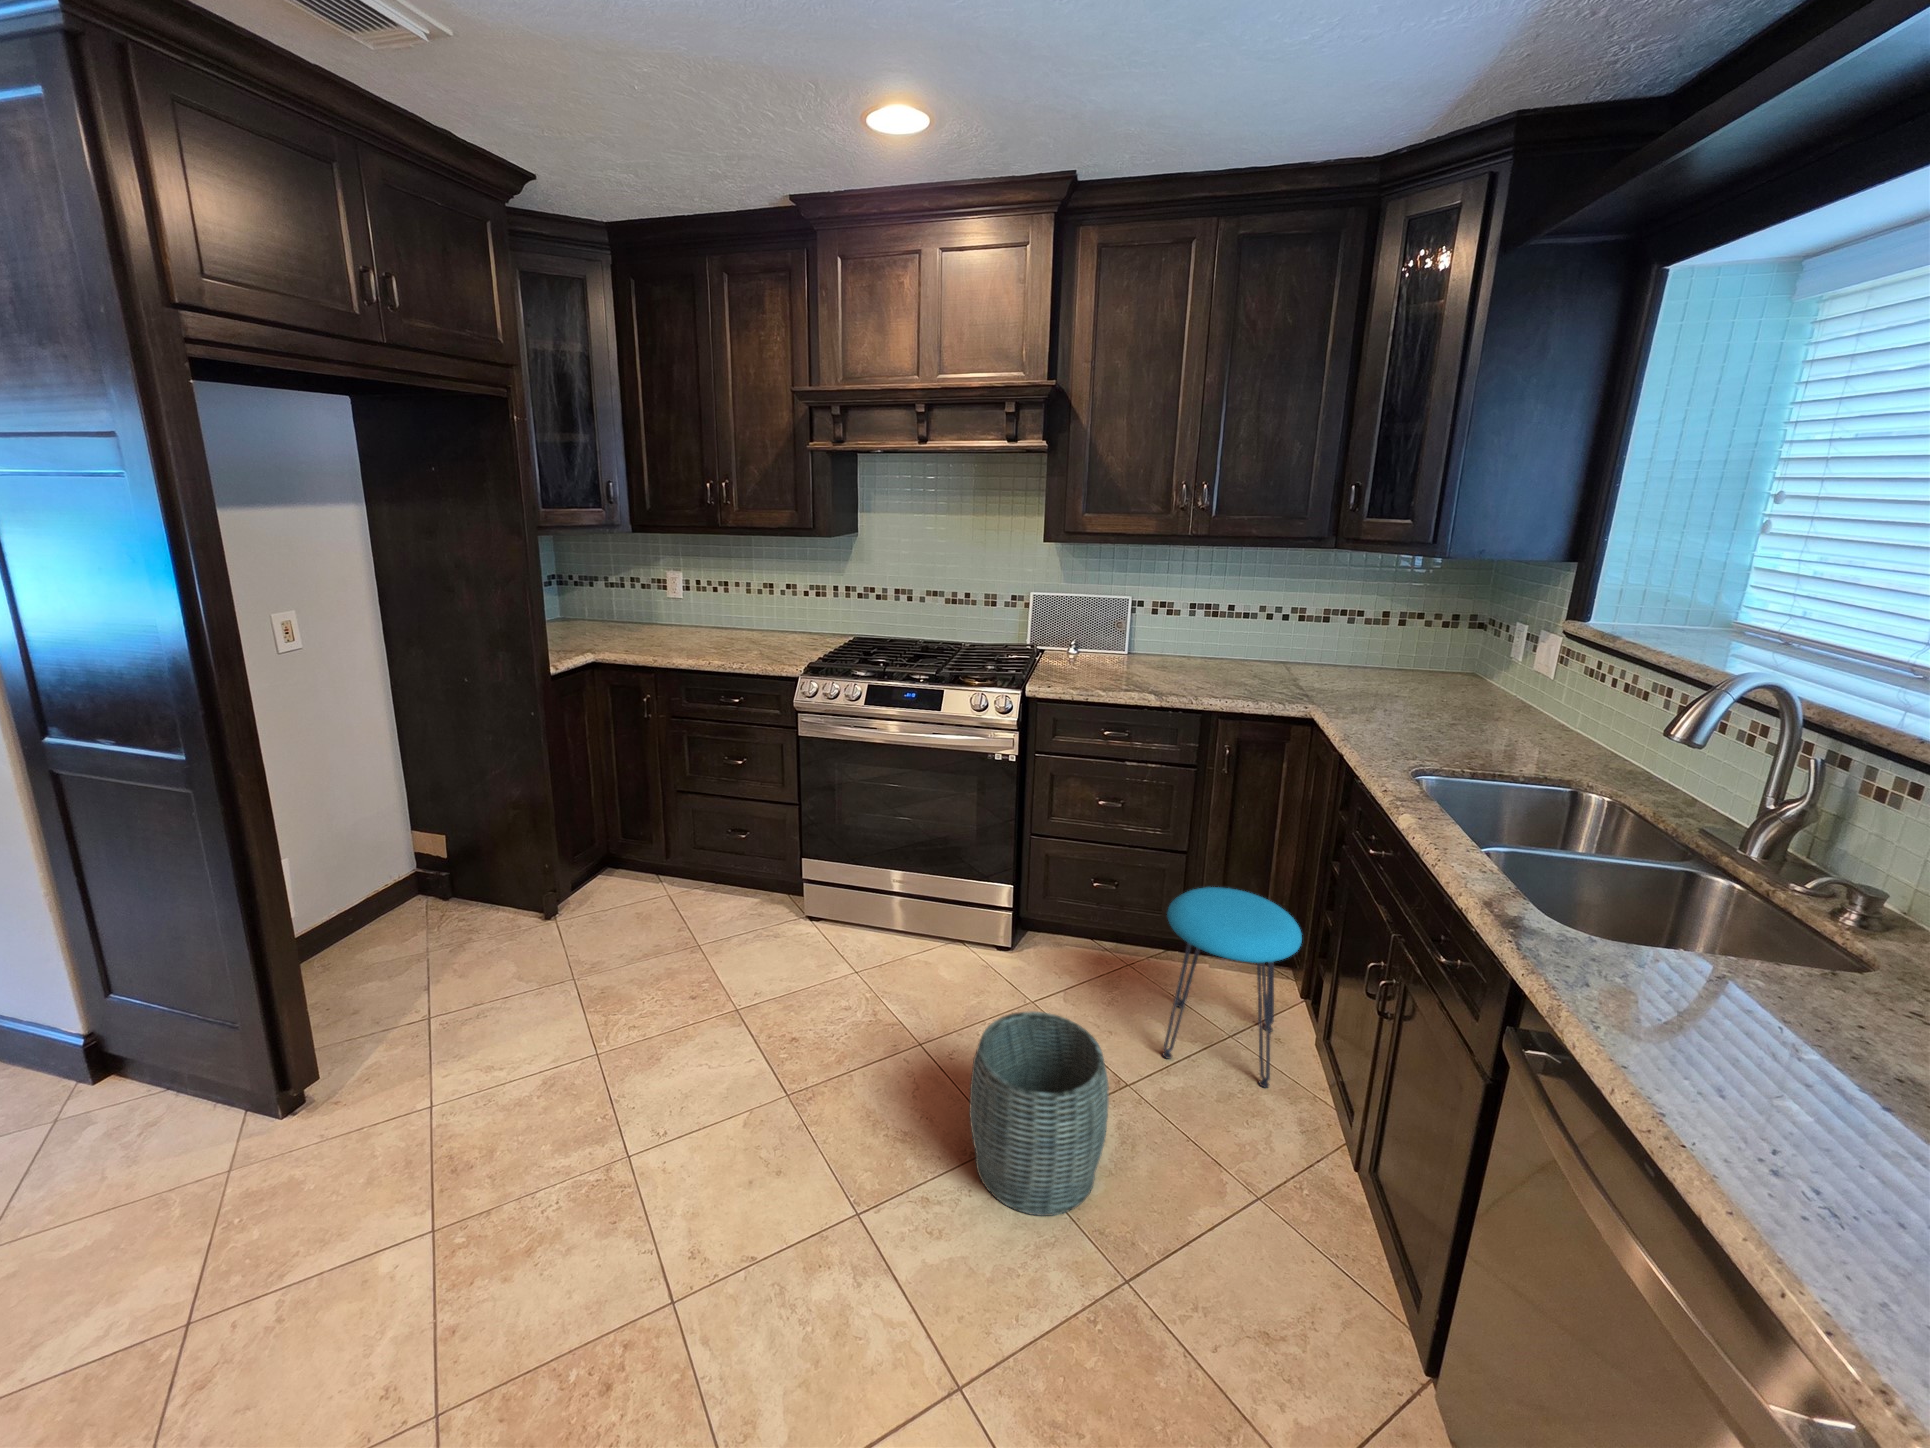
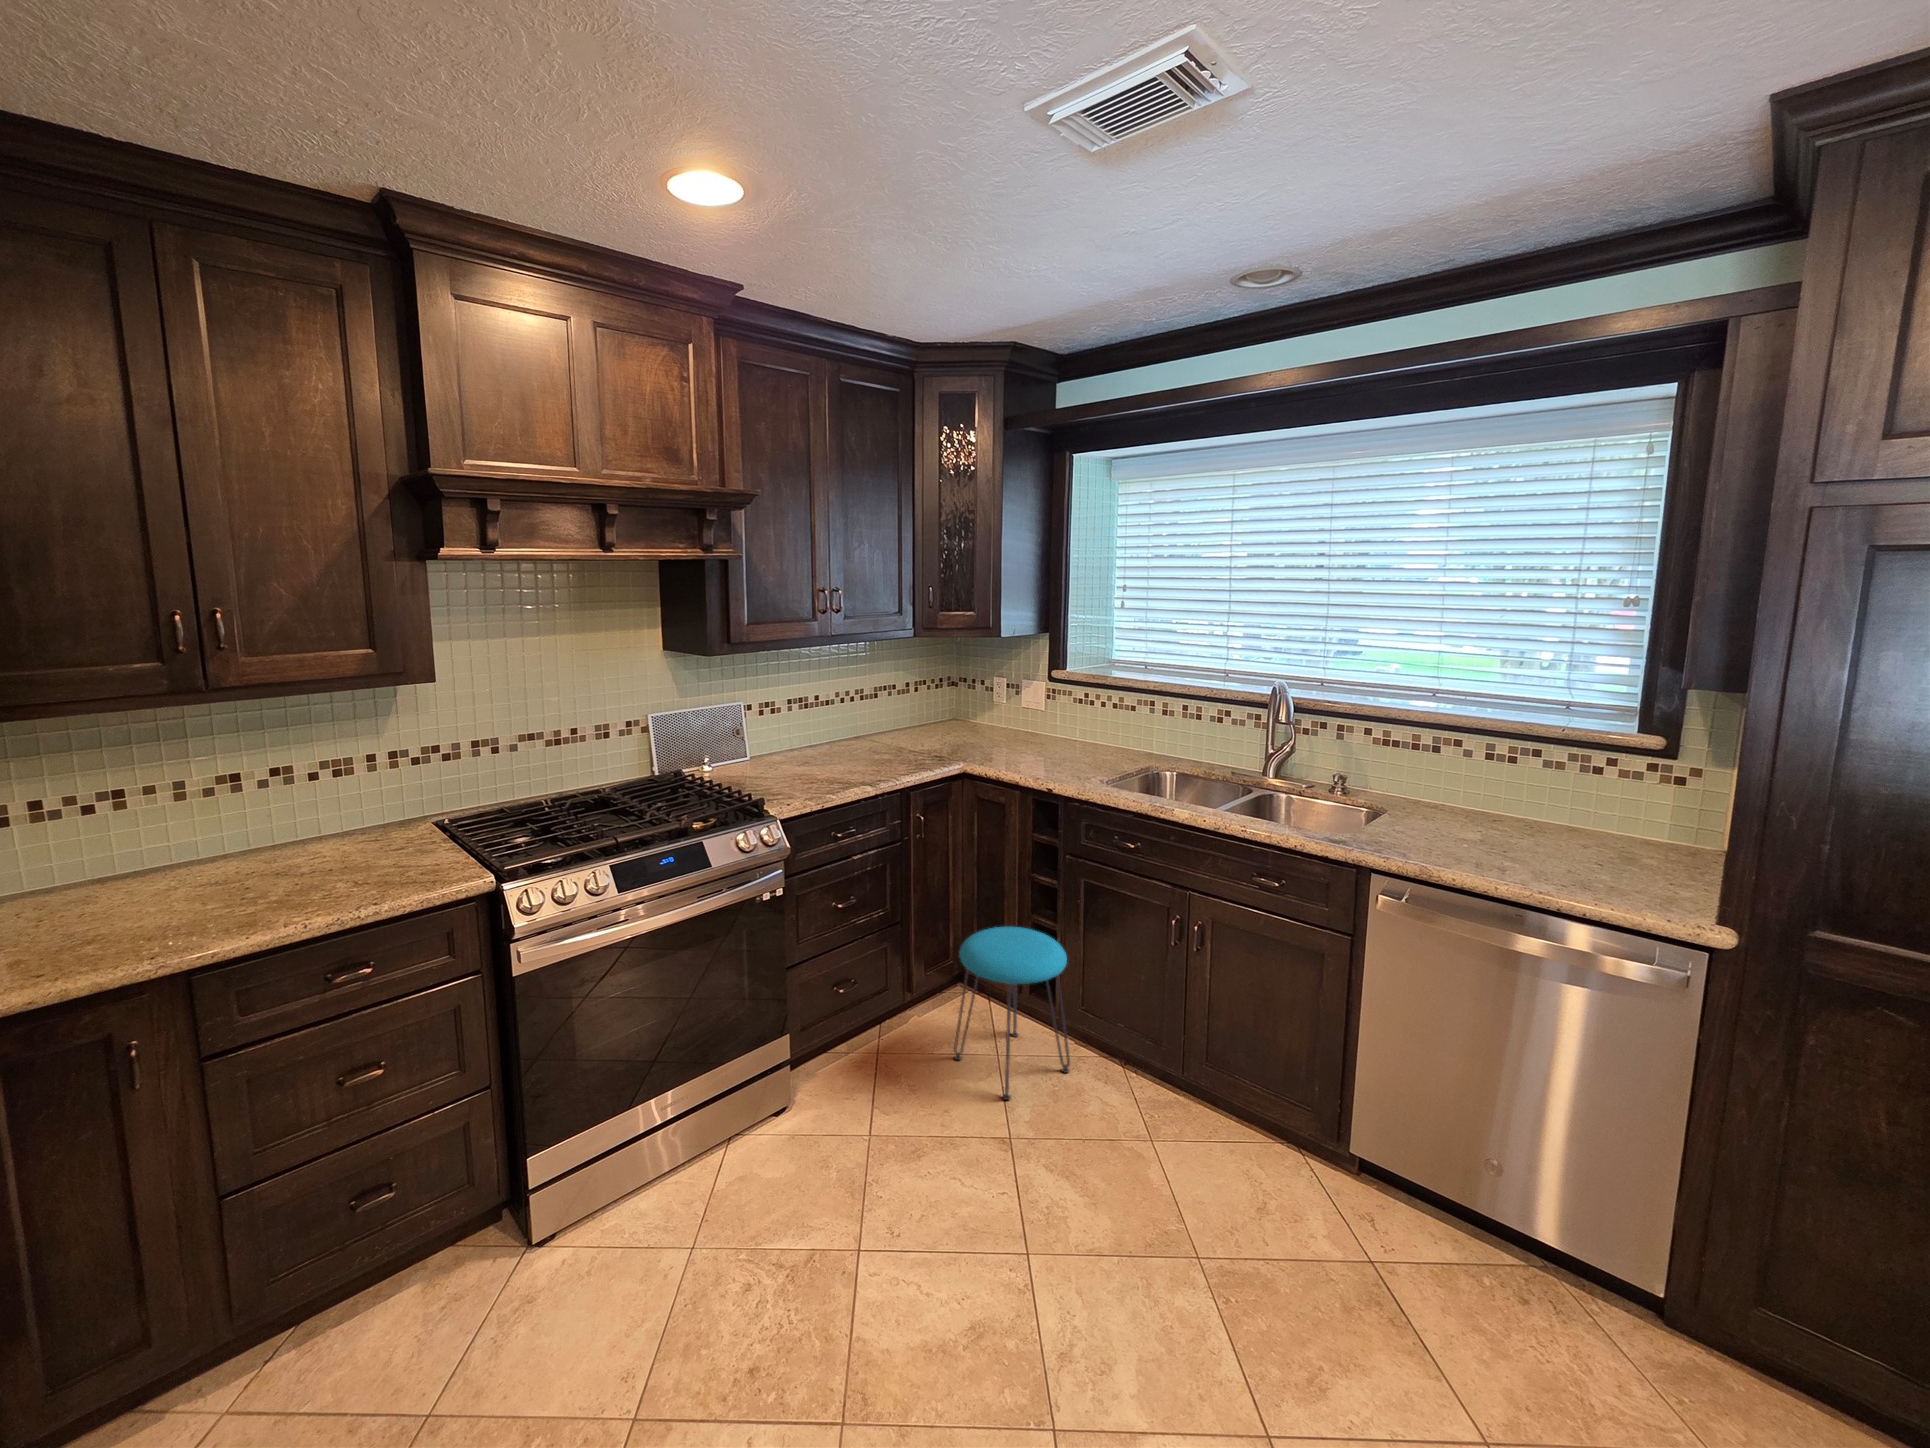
woven basket: present [969,1012,1109,1216] -> none [1008,1090,1142,1296]

